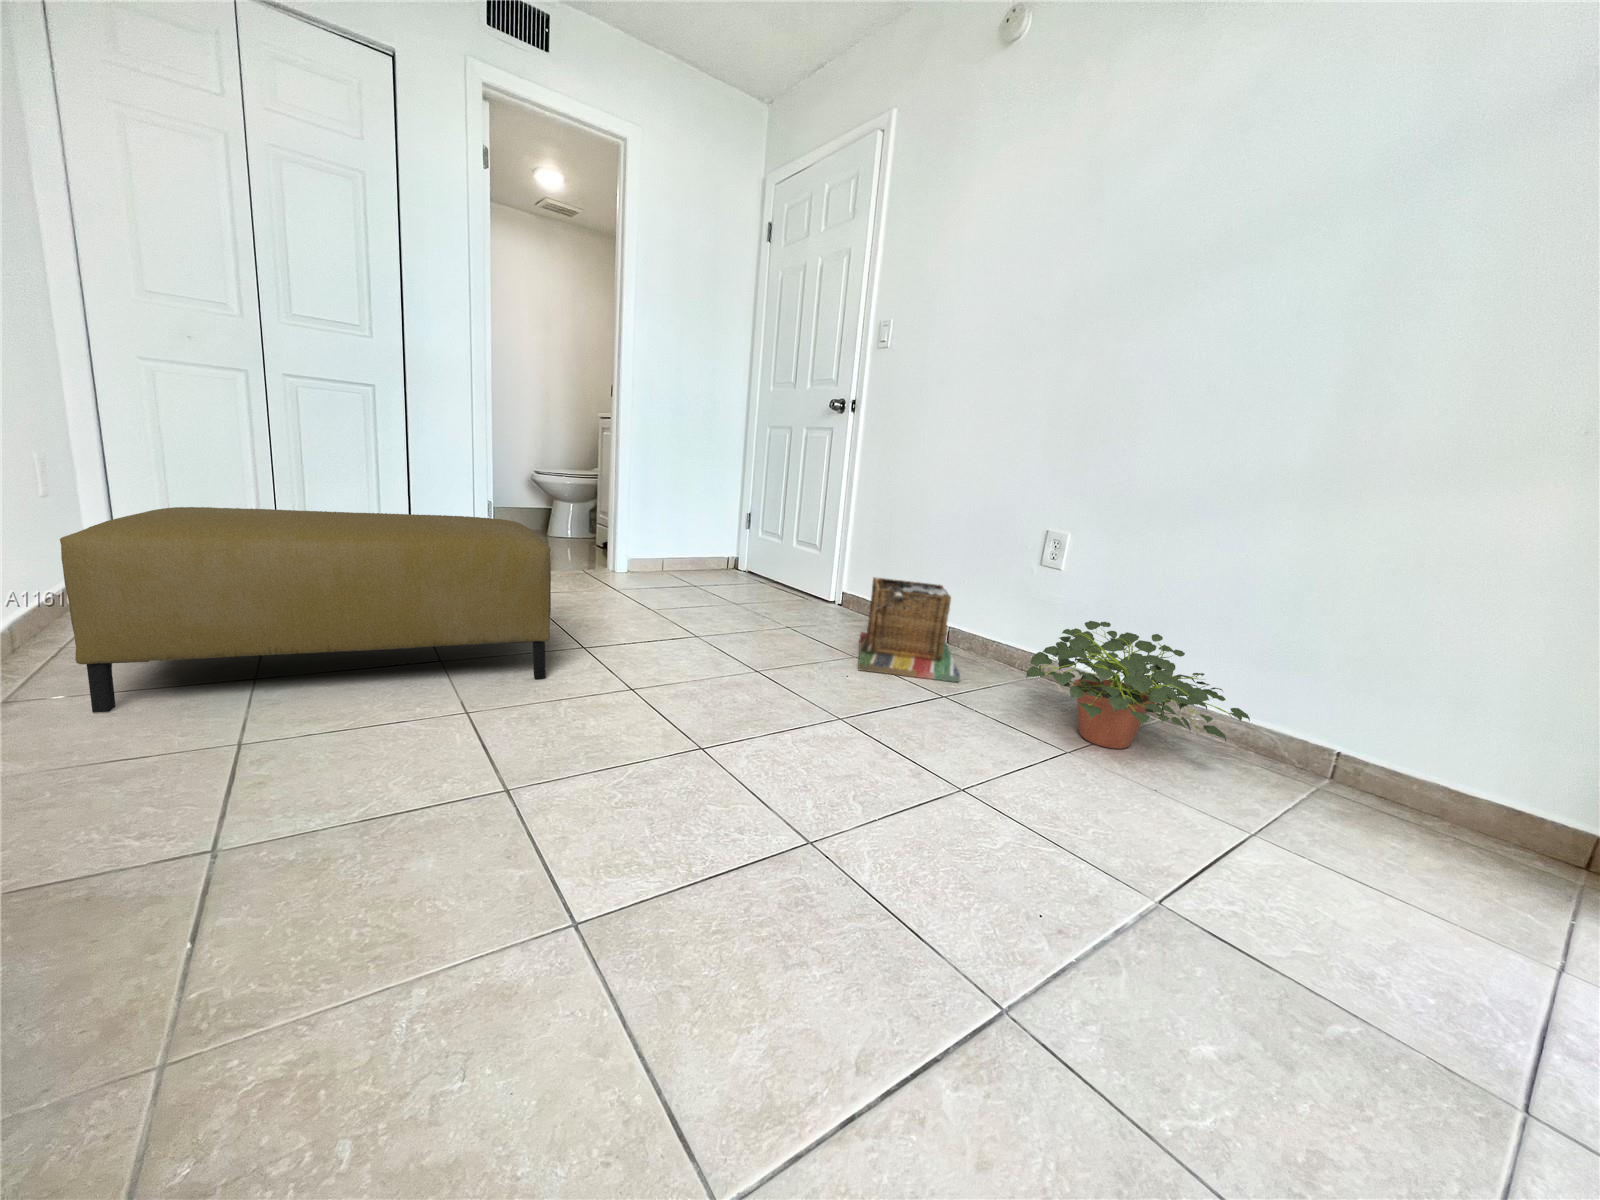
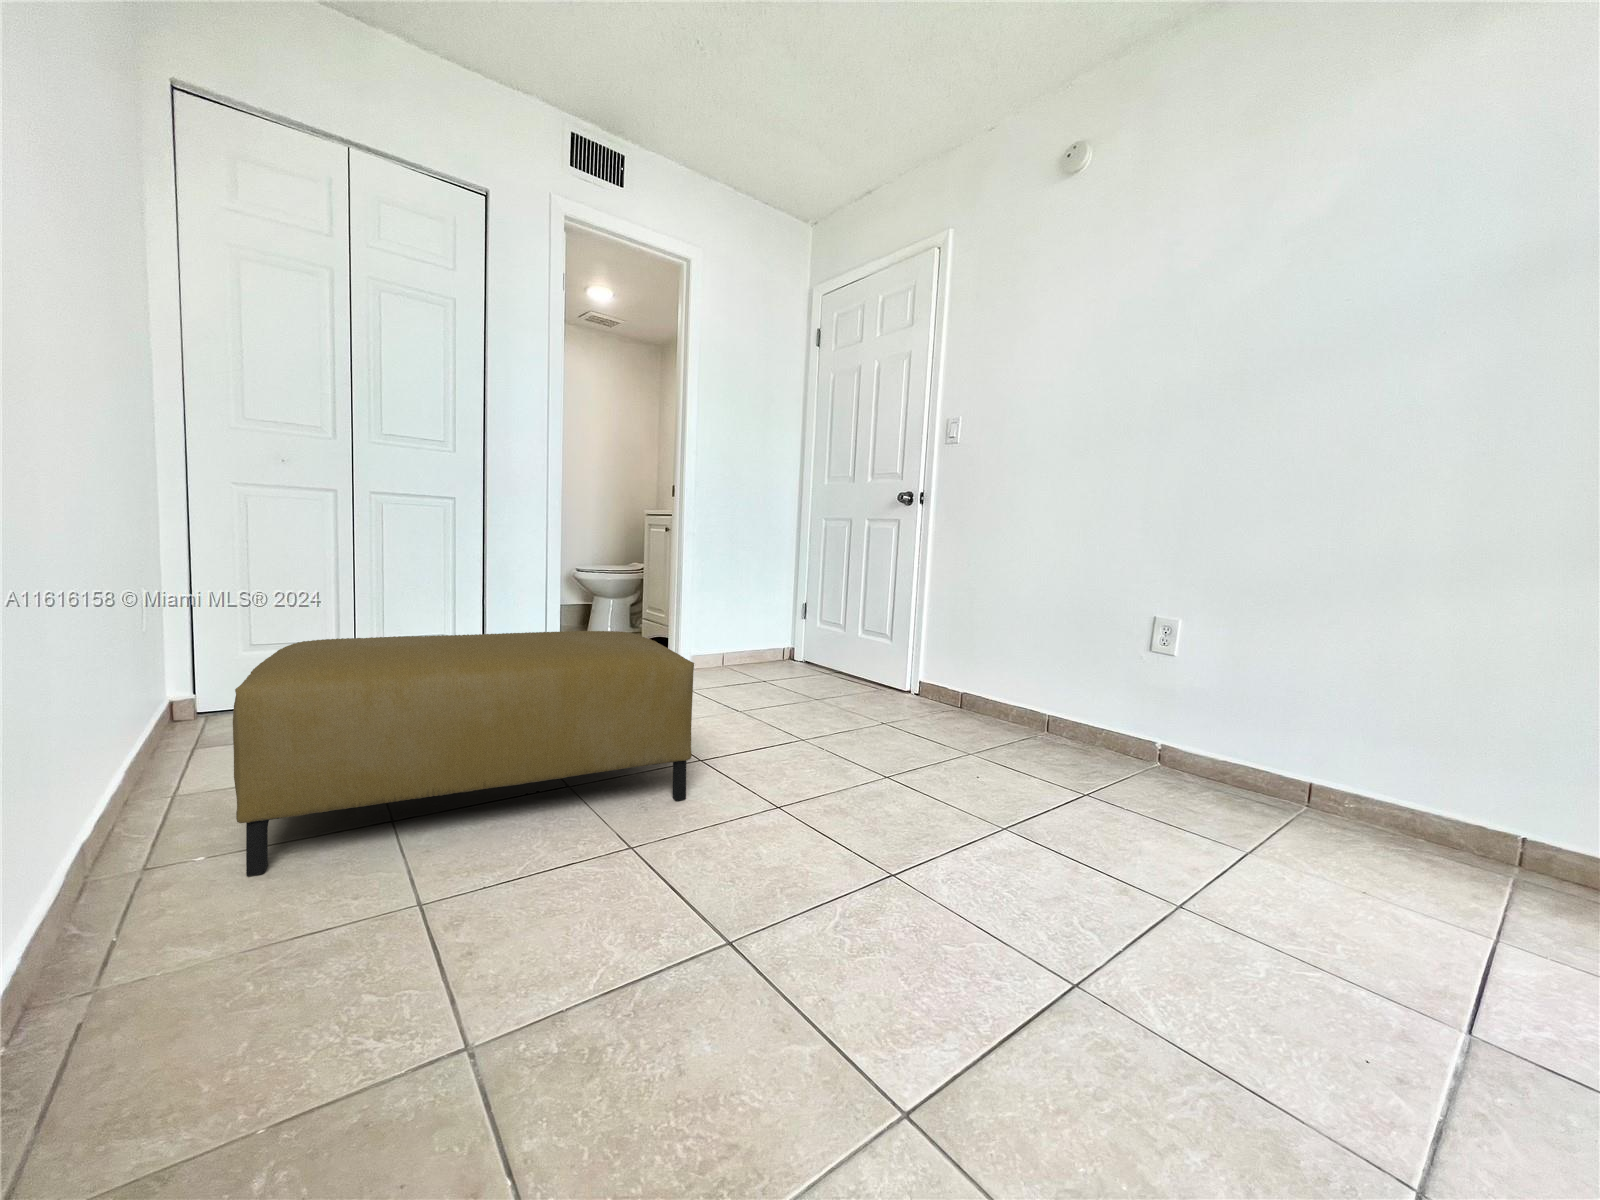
laundry basket: present [858,577,960,682] -> none [959,669,1088,776]
potted plant: present [1026,621,1250,749] -> none [1186,708,1438,845]

